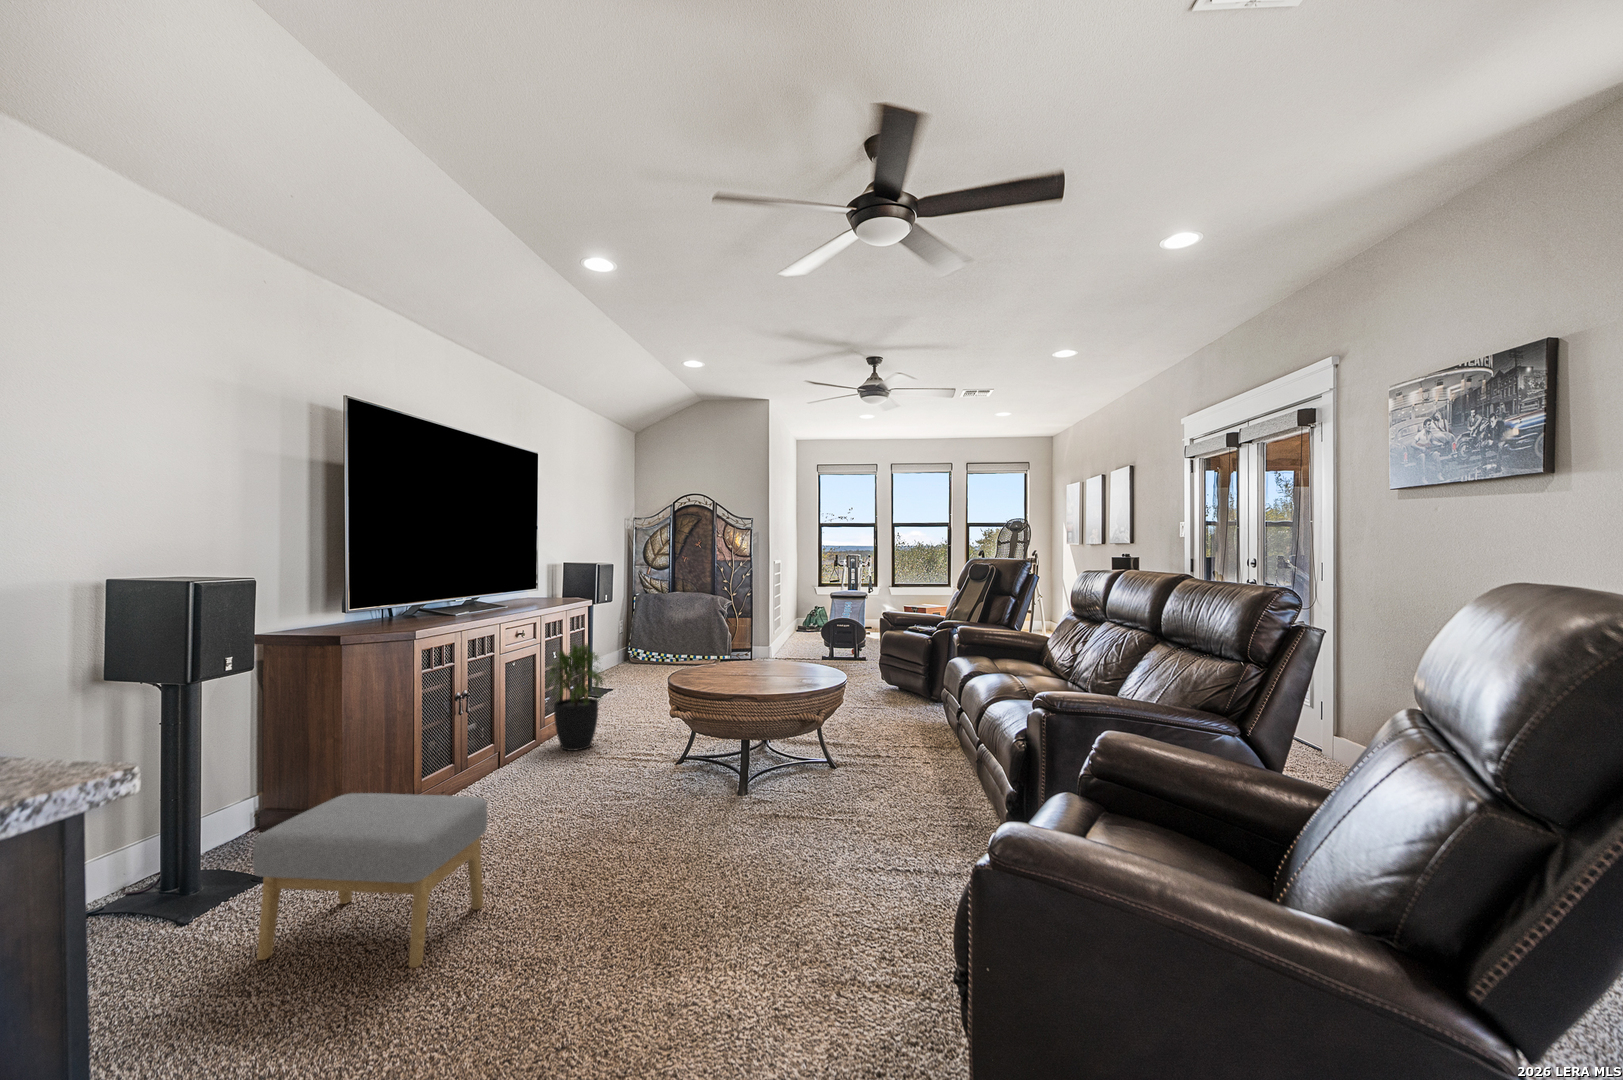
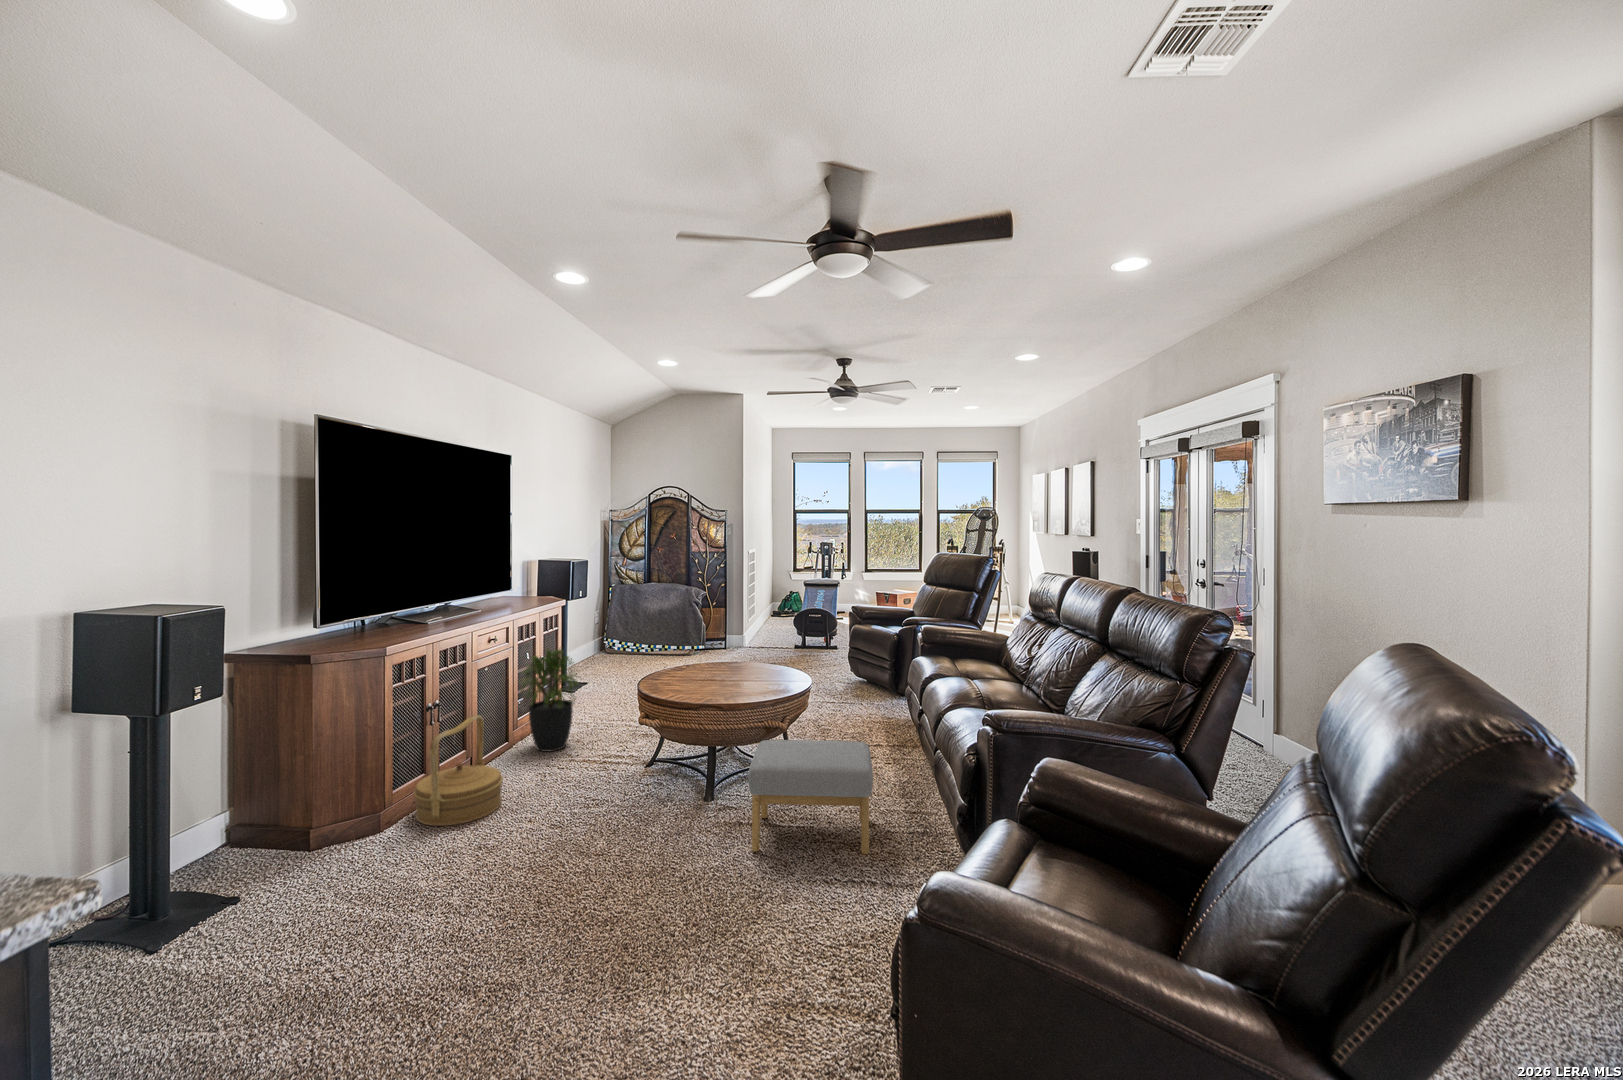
woven basket: none [440,706,530,816] -> present [414,715,503,826]
footstool: present [253,793,487,968] -> present [749,740,873,854]

